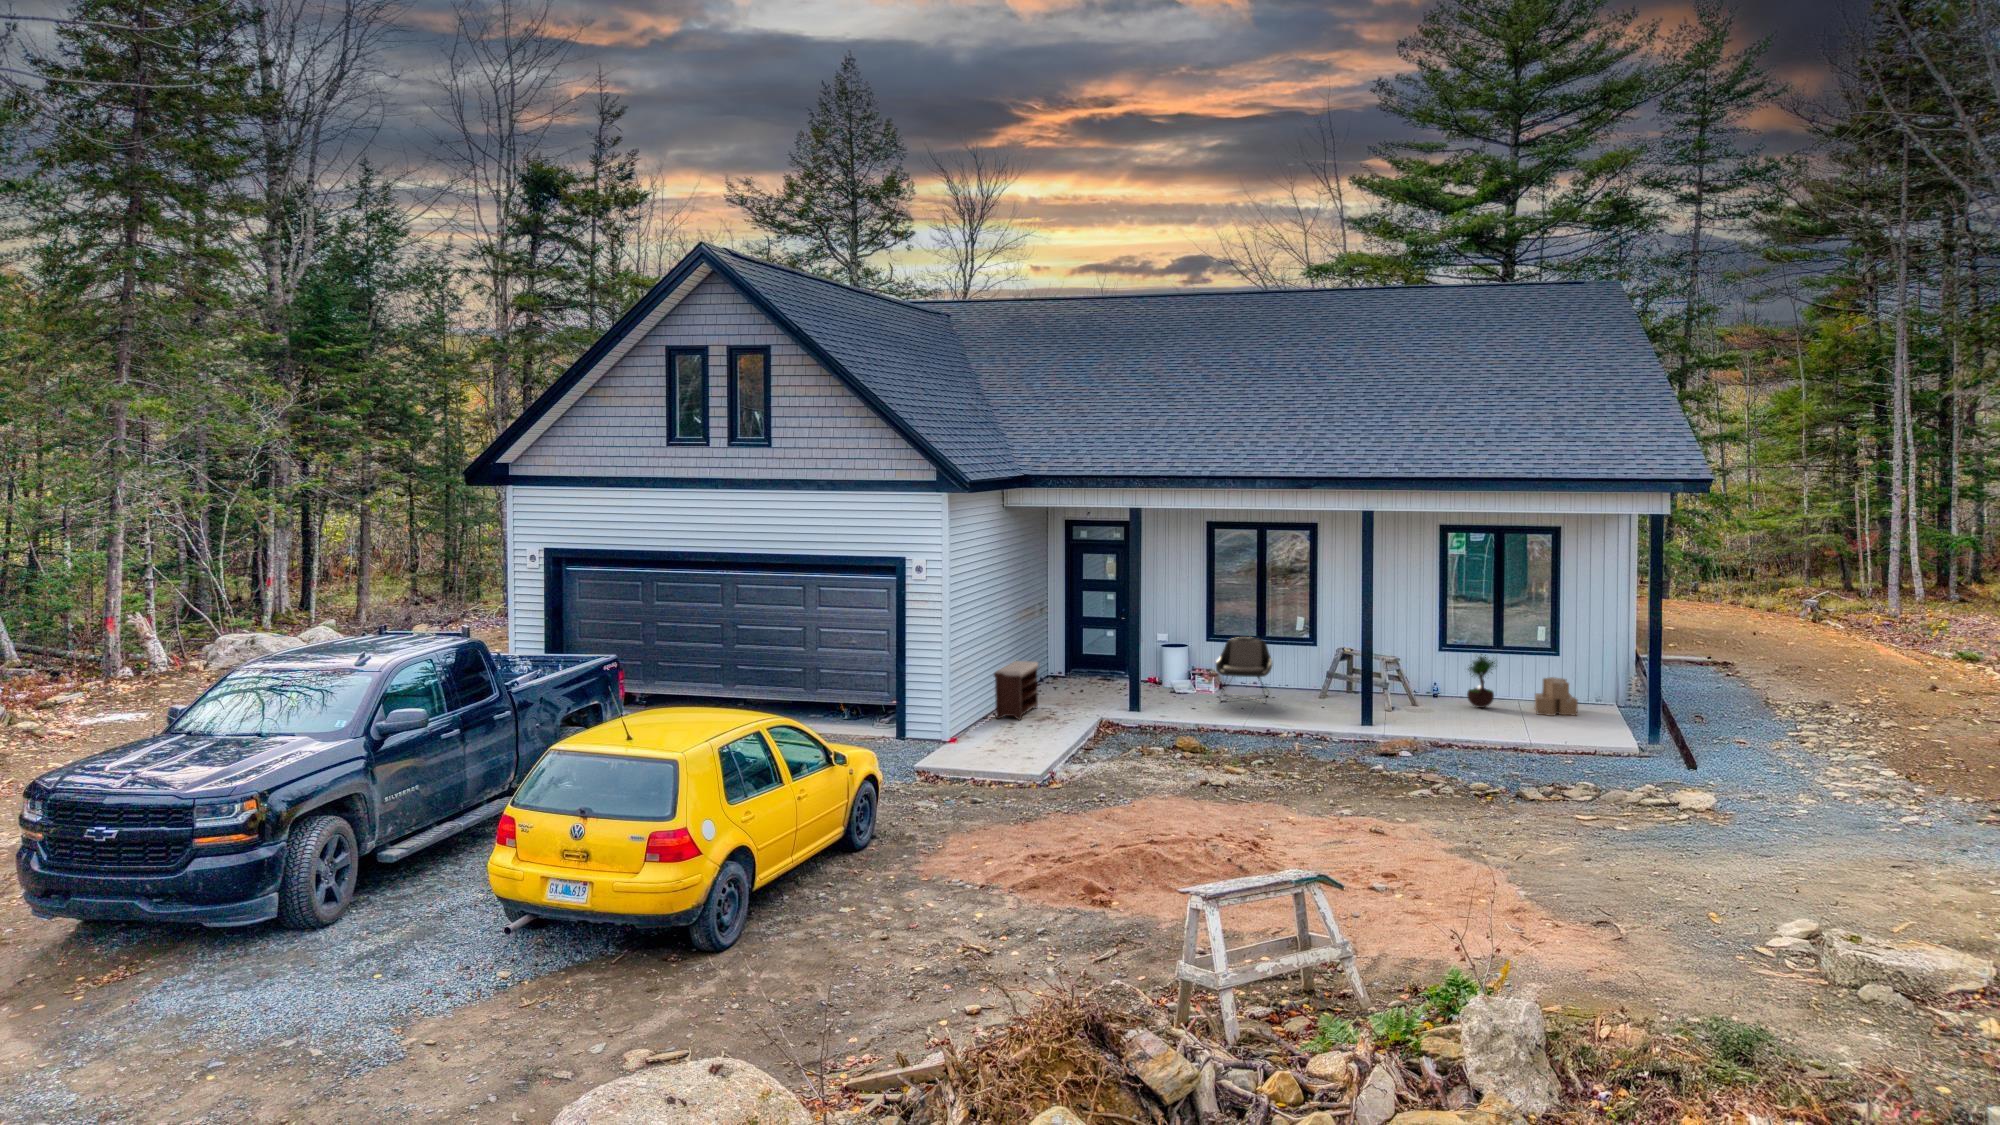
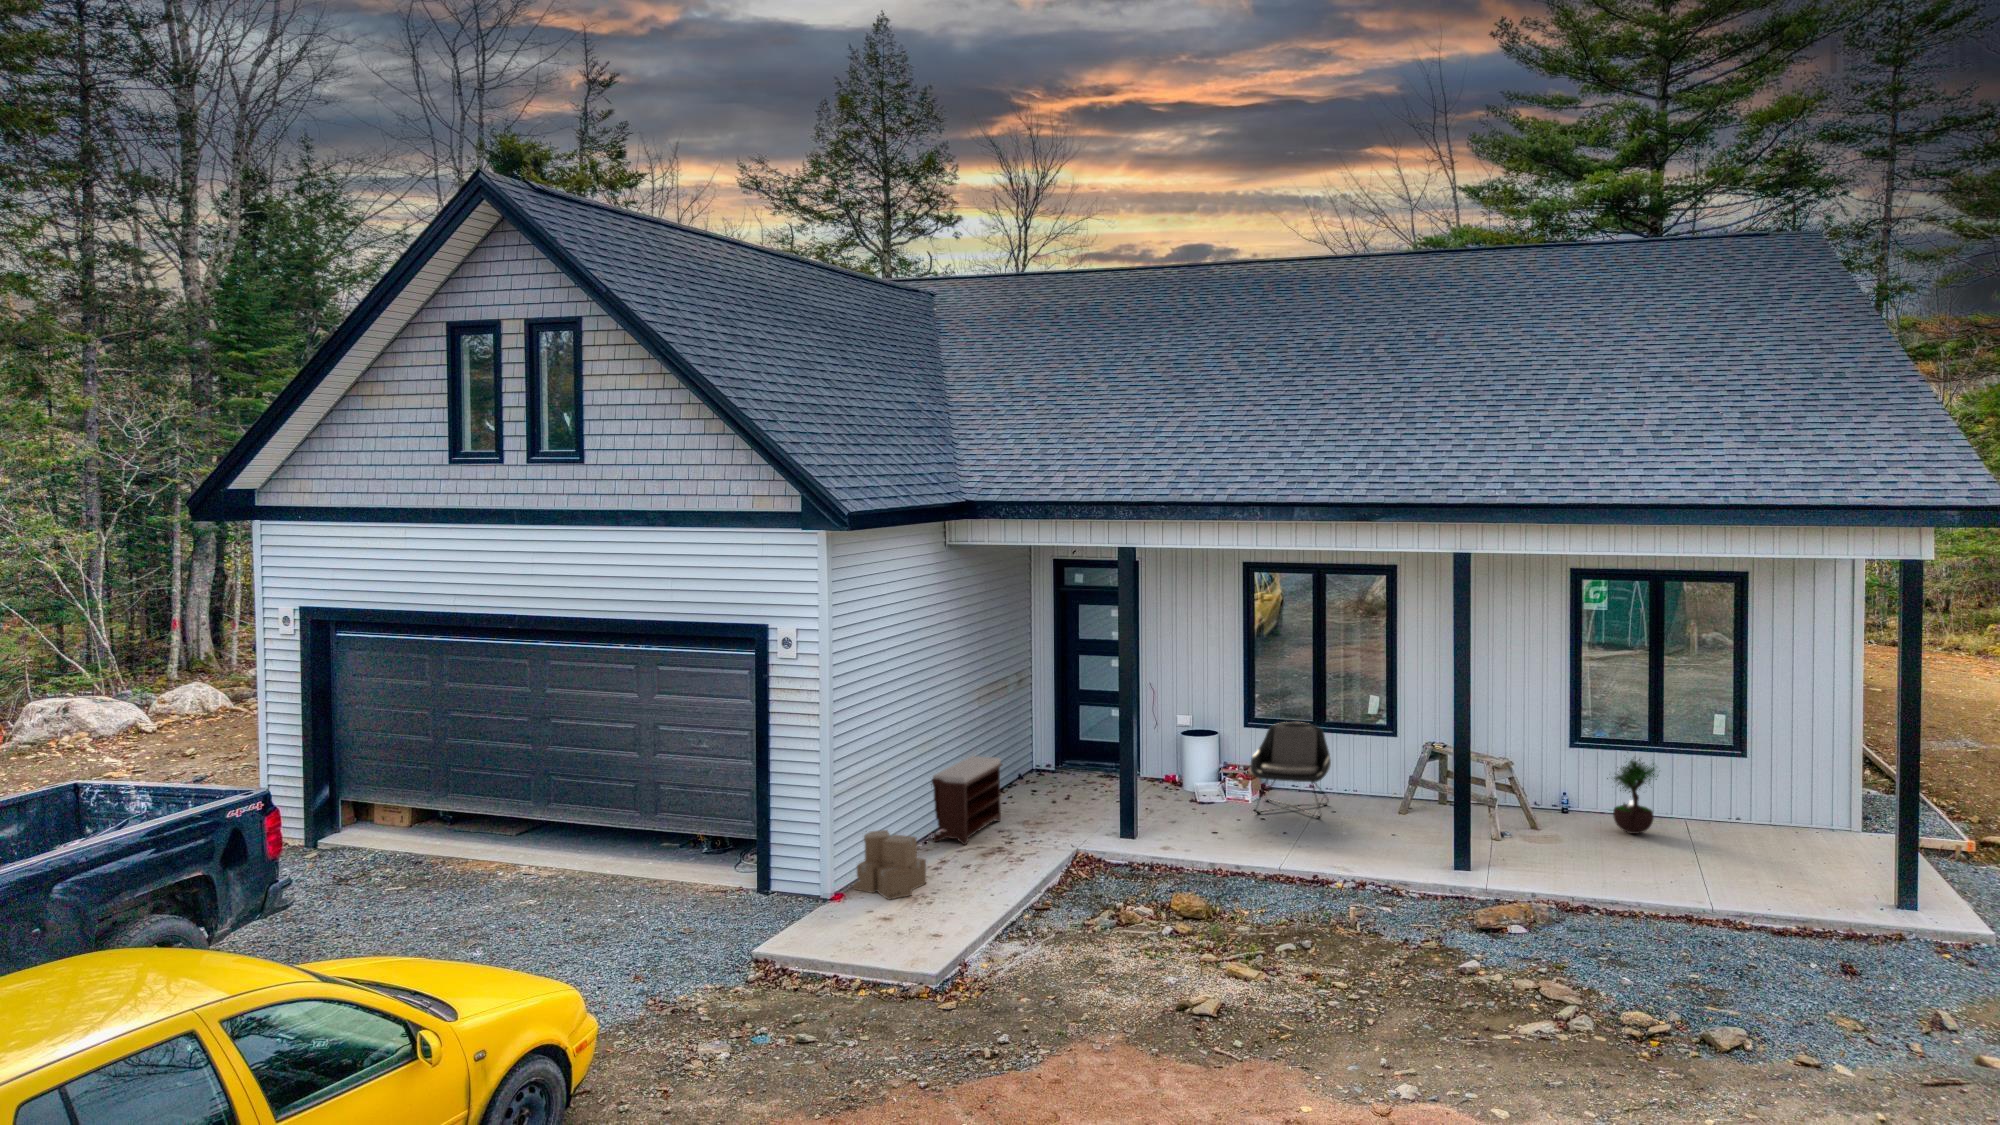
cardboard box: present [1535,677,1578,716] -> present [853,830,926,900]

